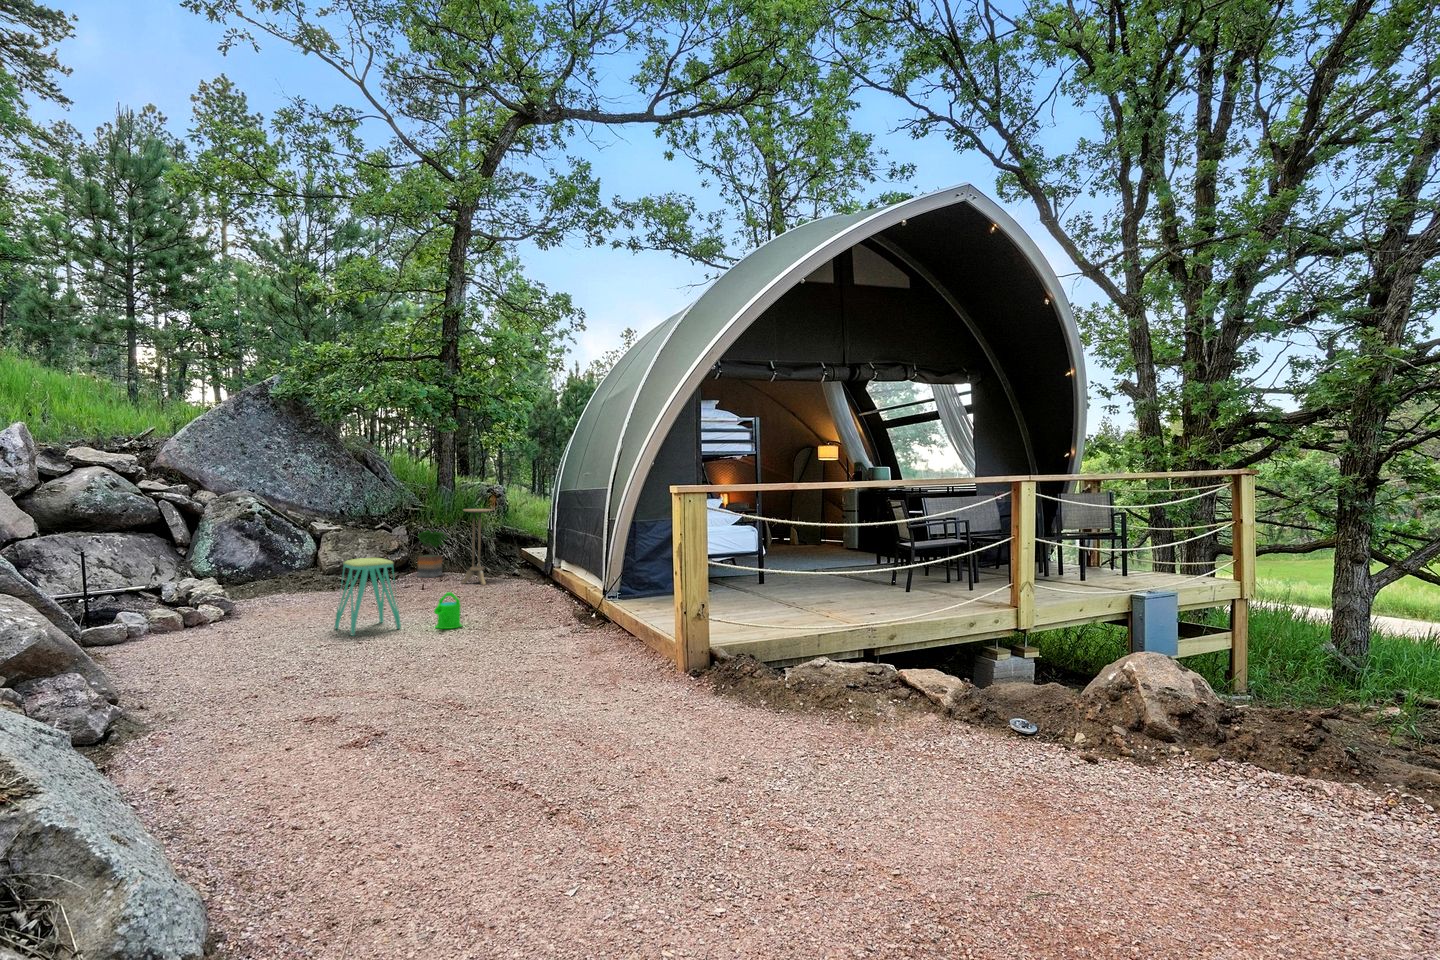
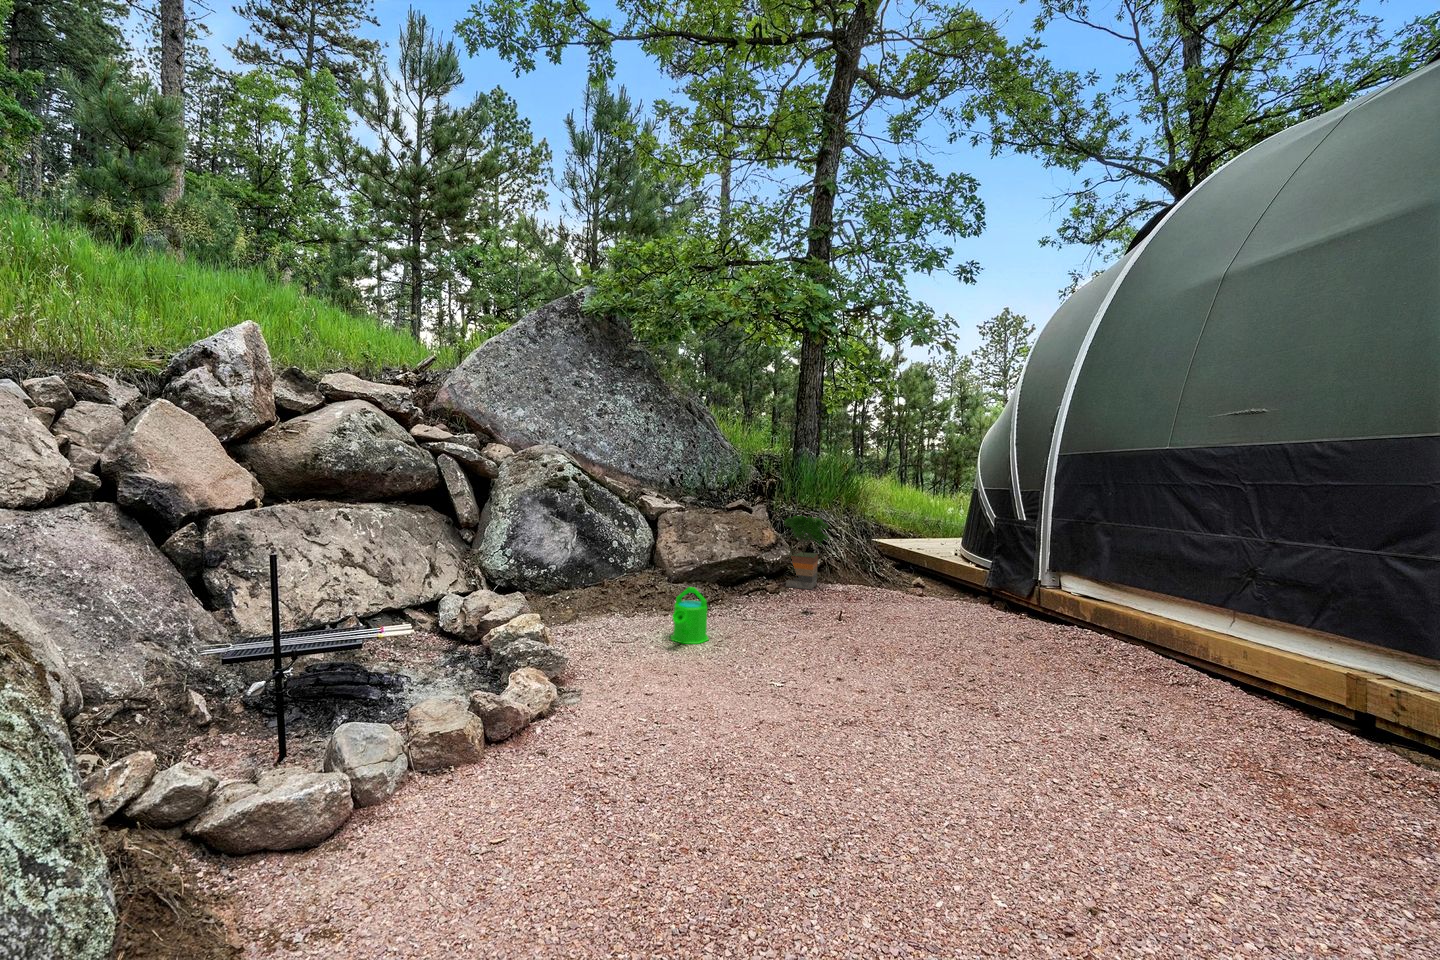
side table: present [461,509,493,585] -> none [882,485,944,619]
stool: present [335,558,401,635] -> none [883,624,1093,923]
watering can: present [434,592,462,629] -> present [671,587,709,644]

